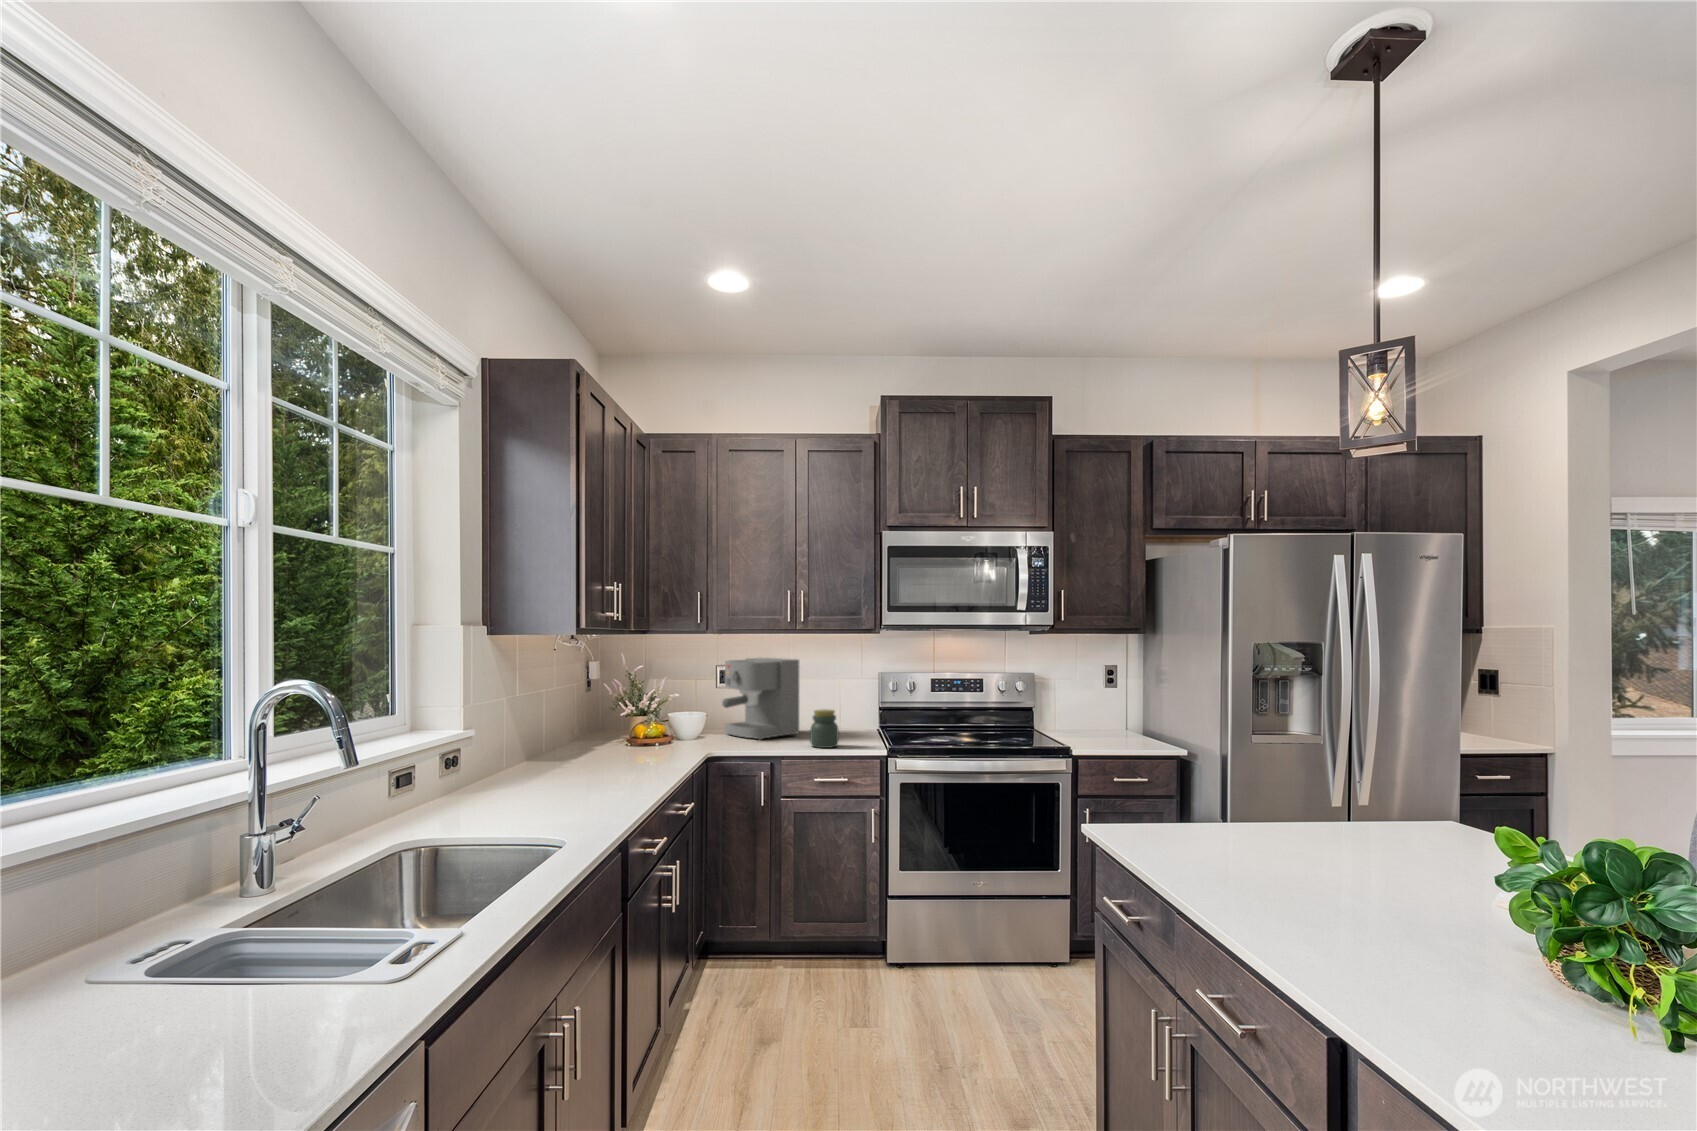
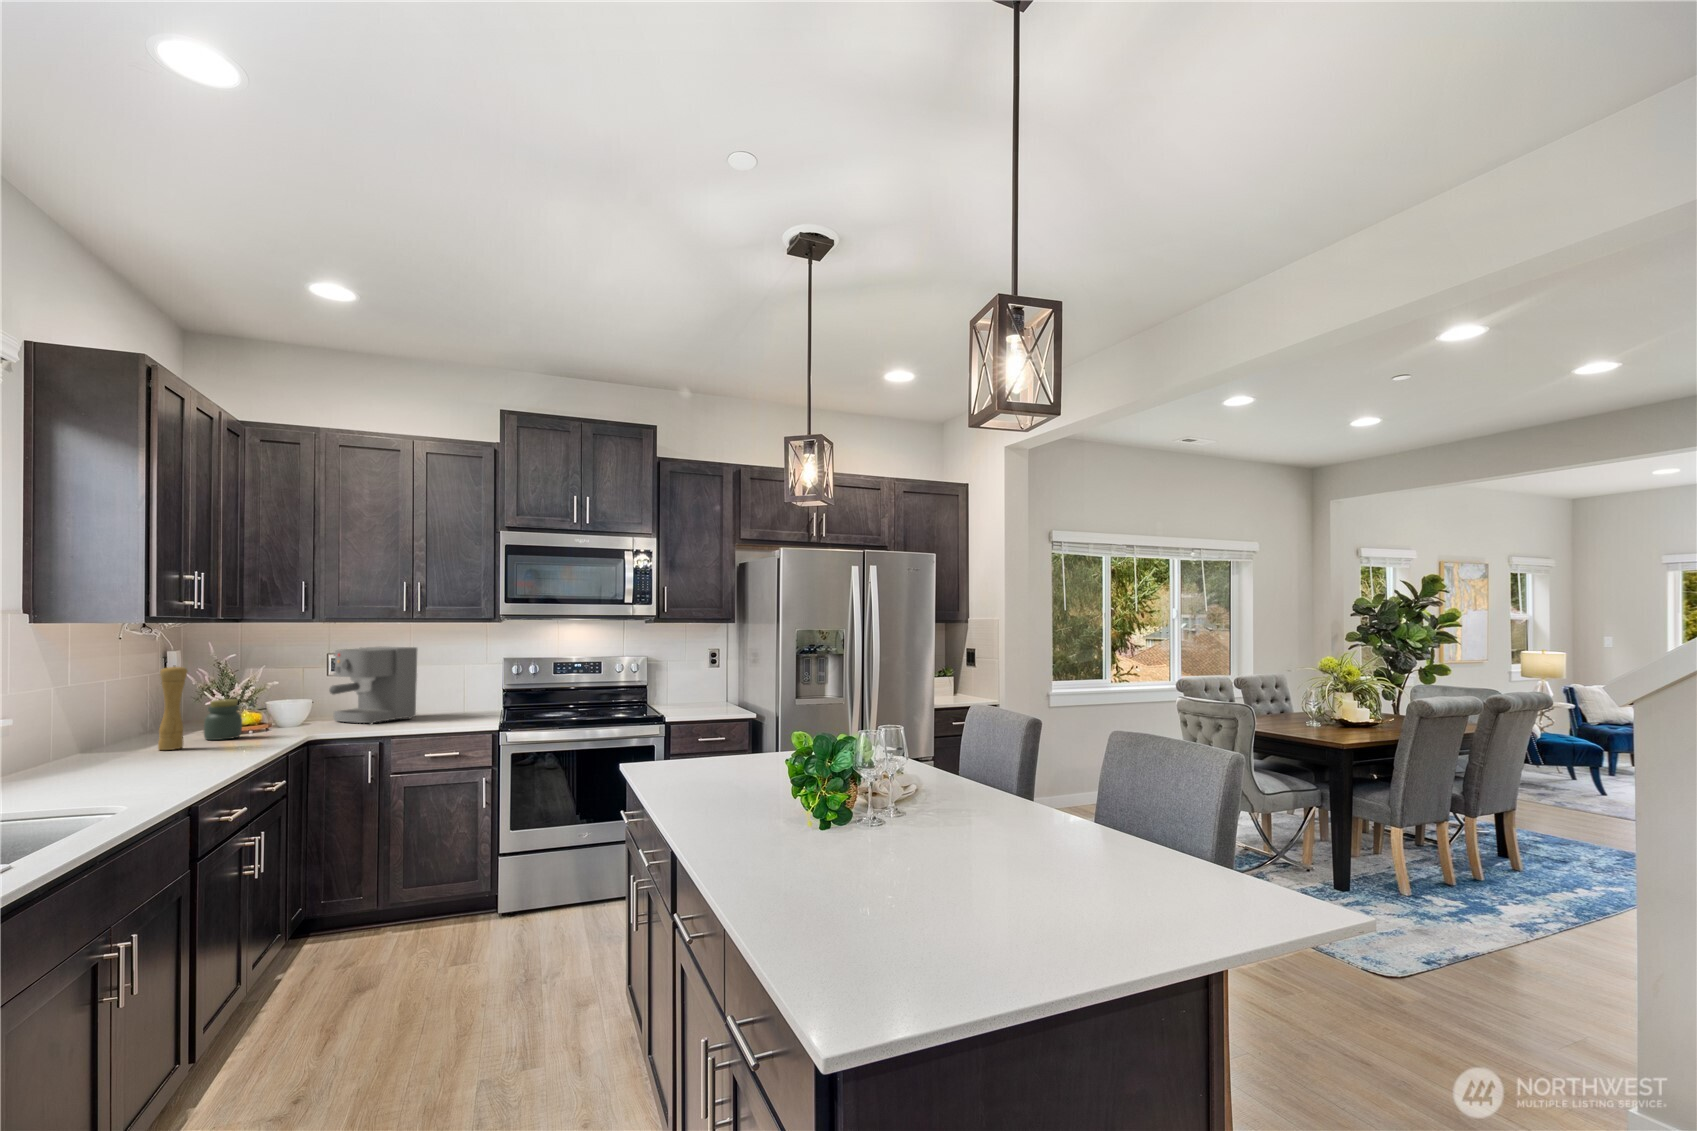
pepper mill: none [586,678,608,762] -> present [158,666,187,750]
jar: present [810,709,839,748] -> present [204,699,242,740]

